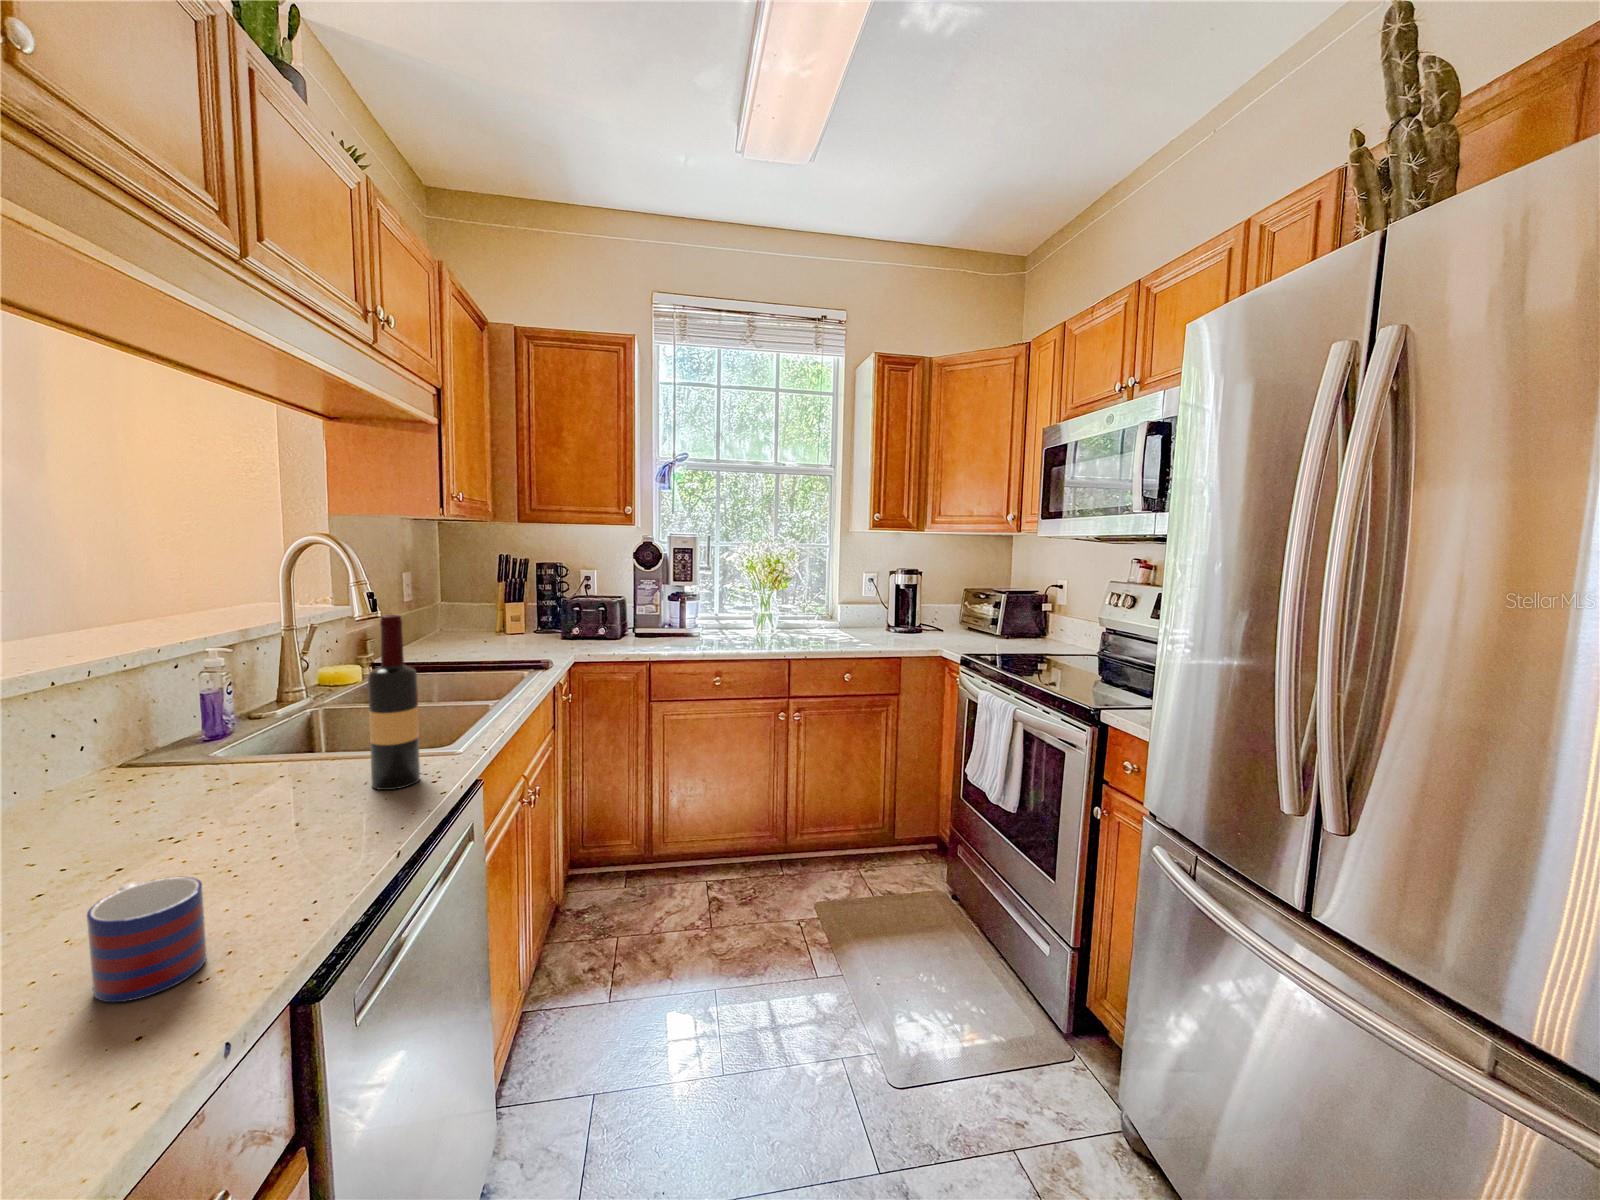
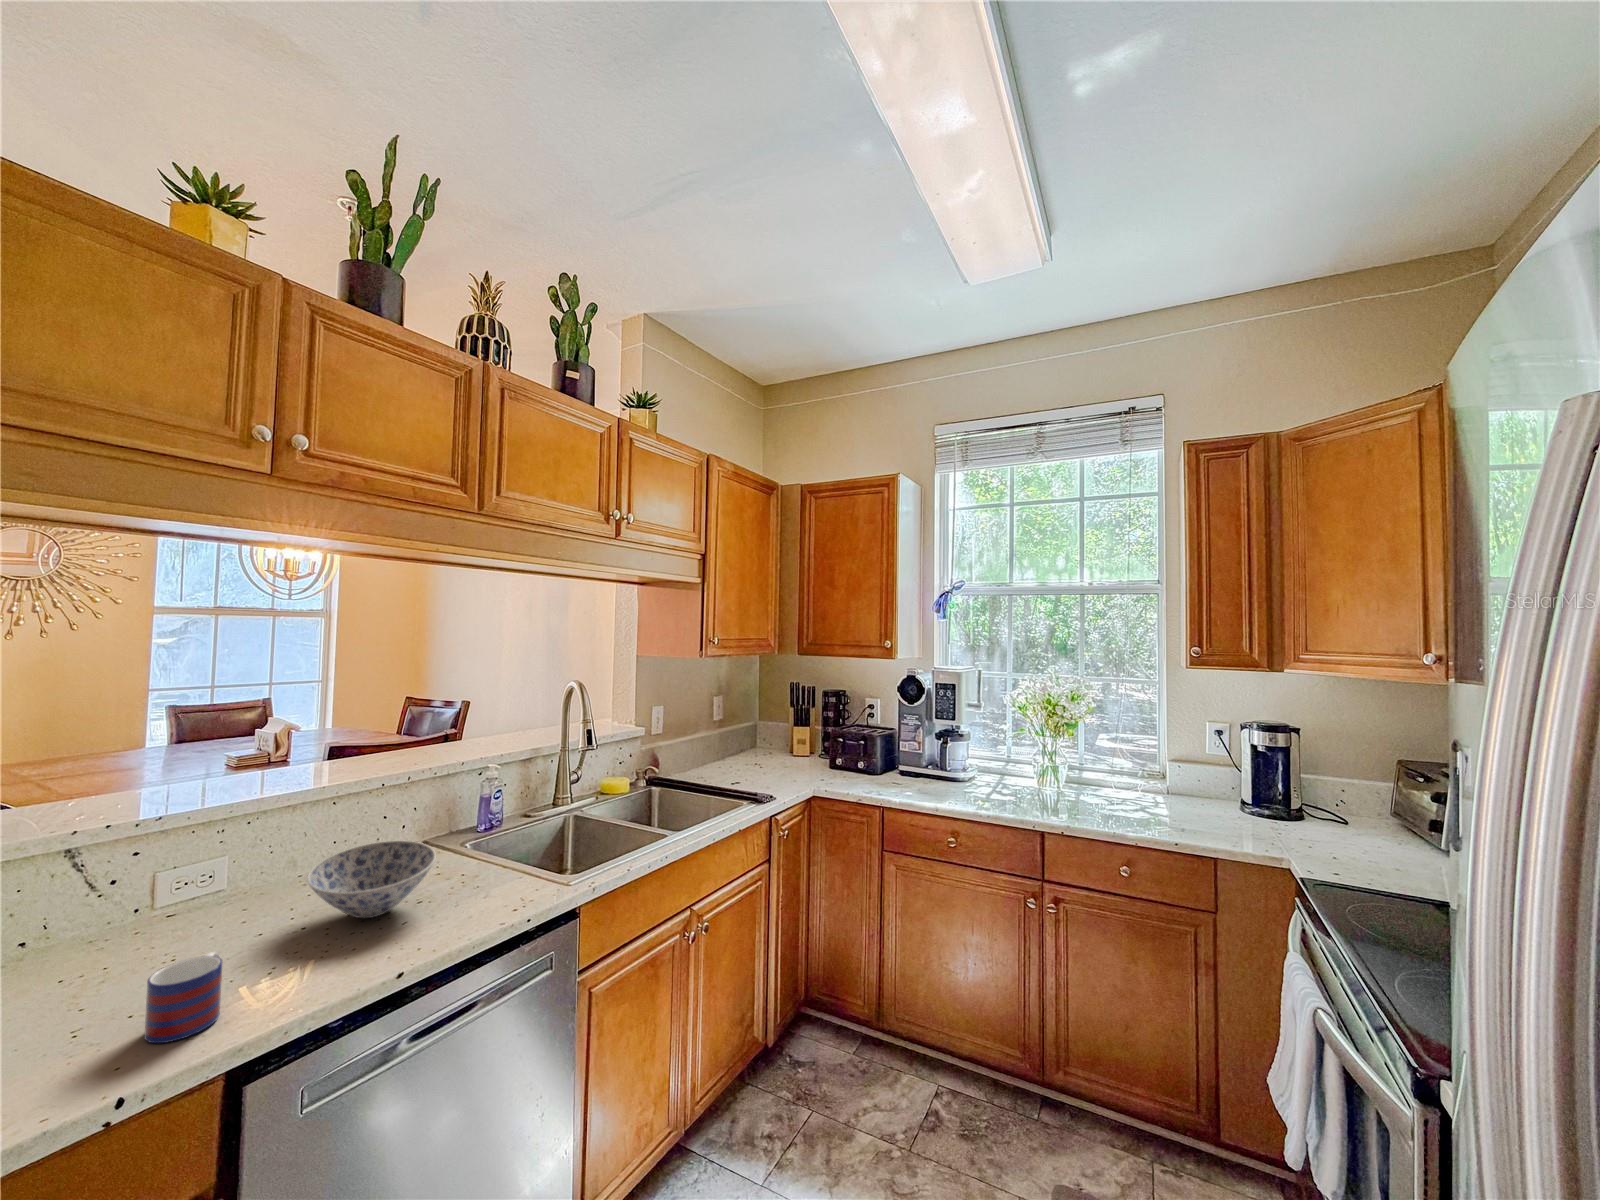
wine bottle: present [368,614,420,790] -> none [484,762,523,909]
bowl: none [103,736,310,837] -> present [307,841,436,918]

